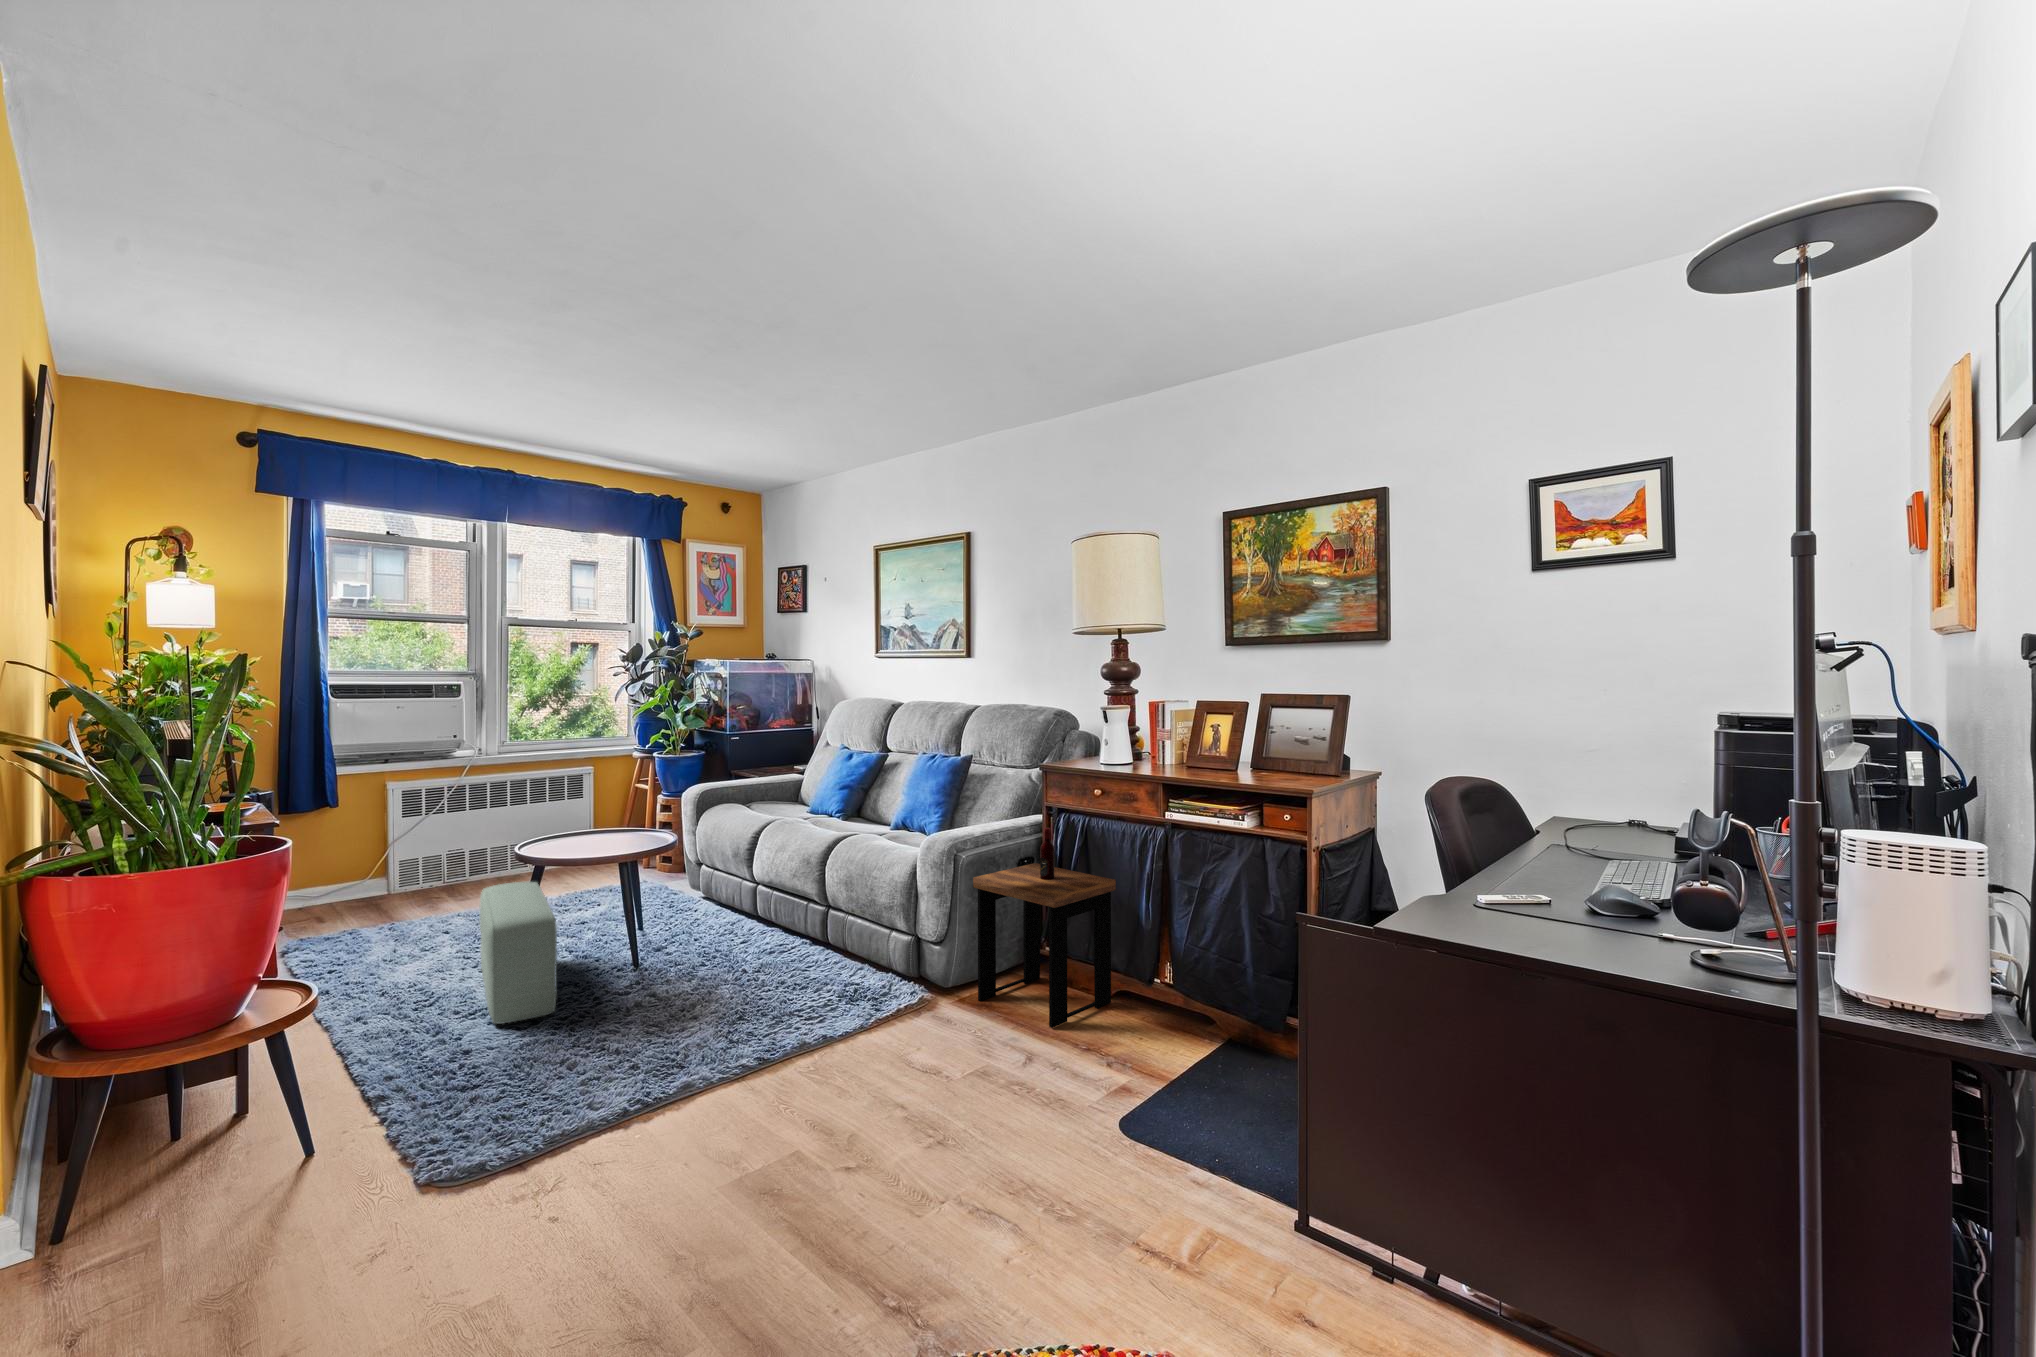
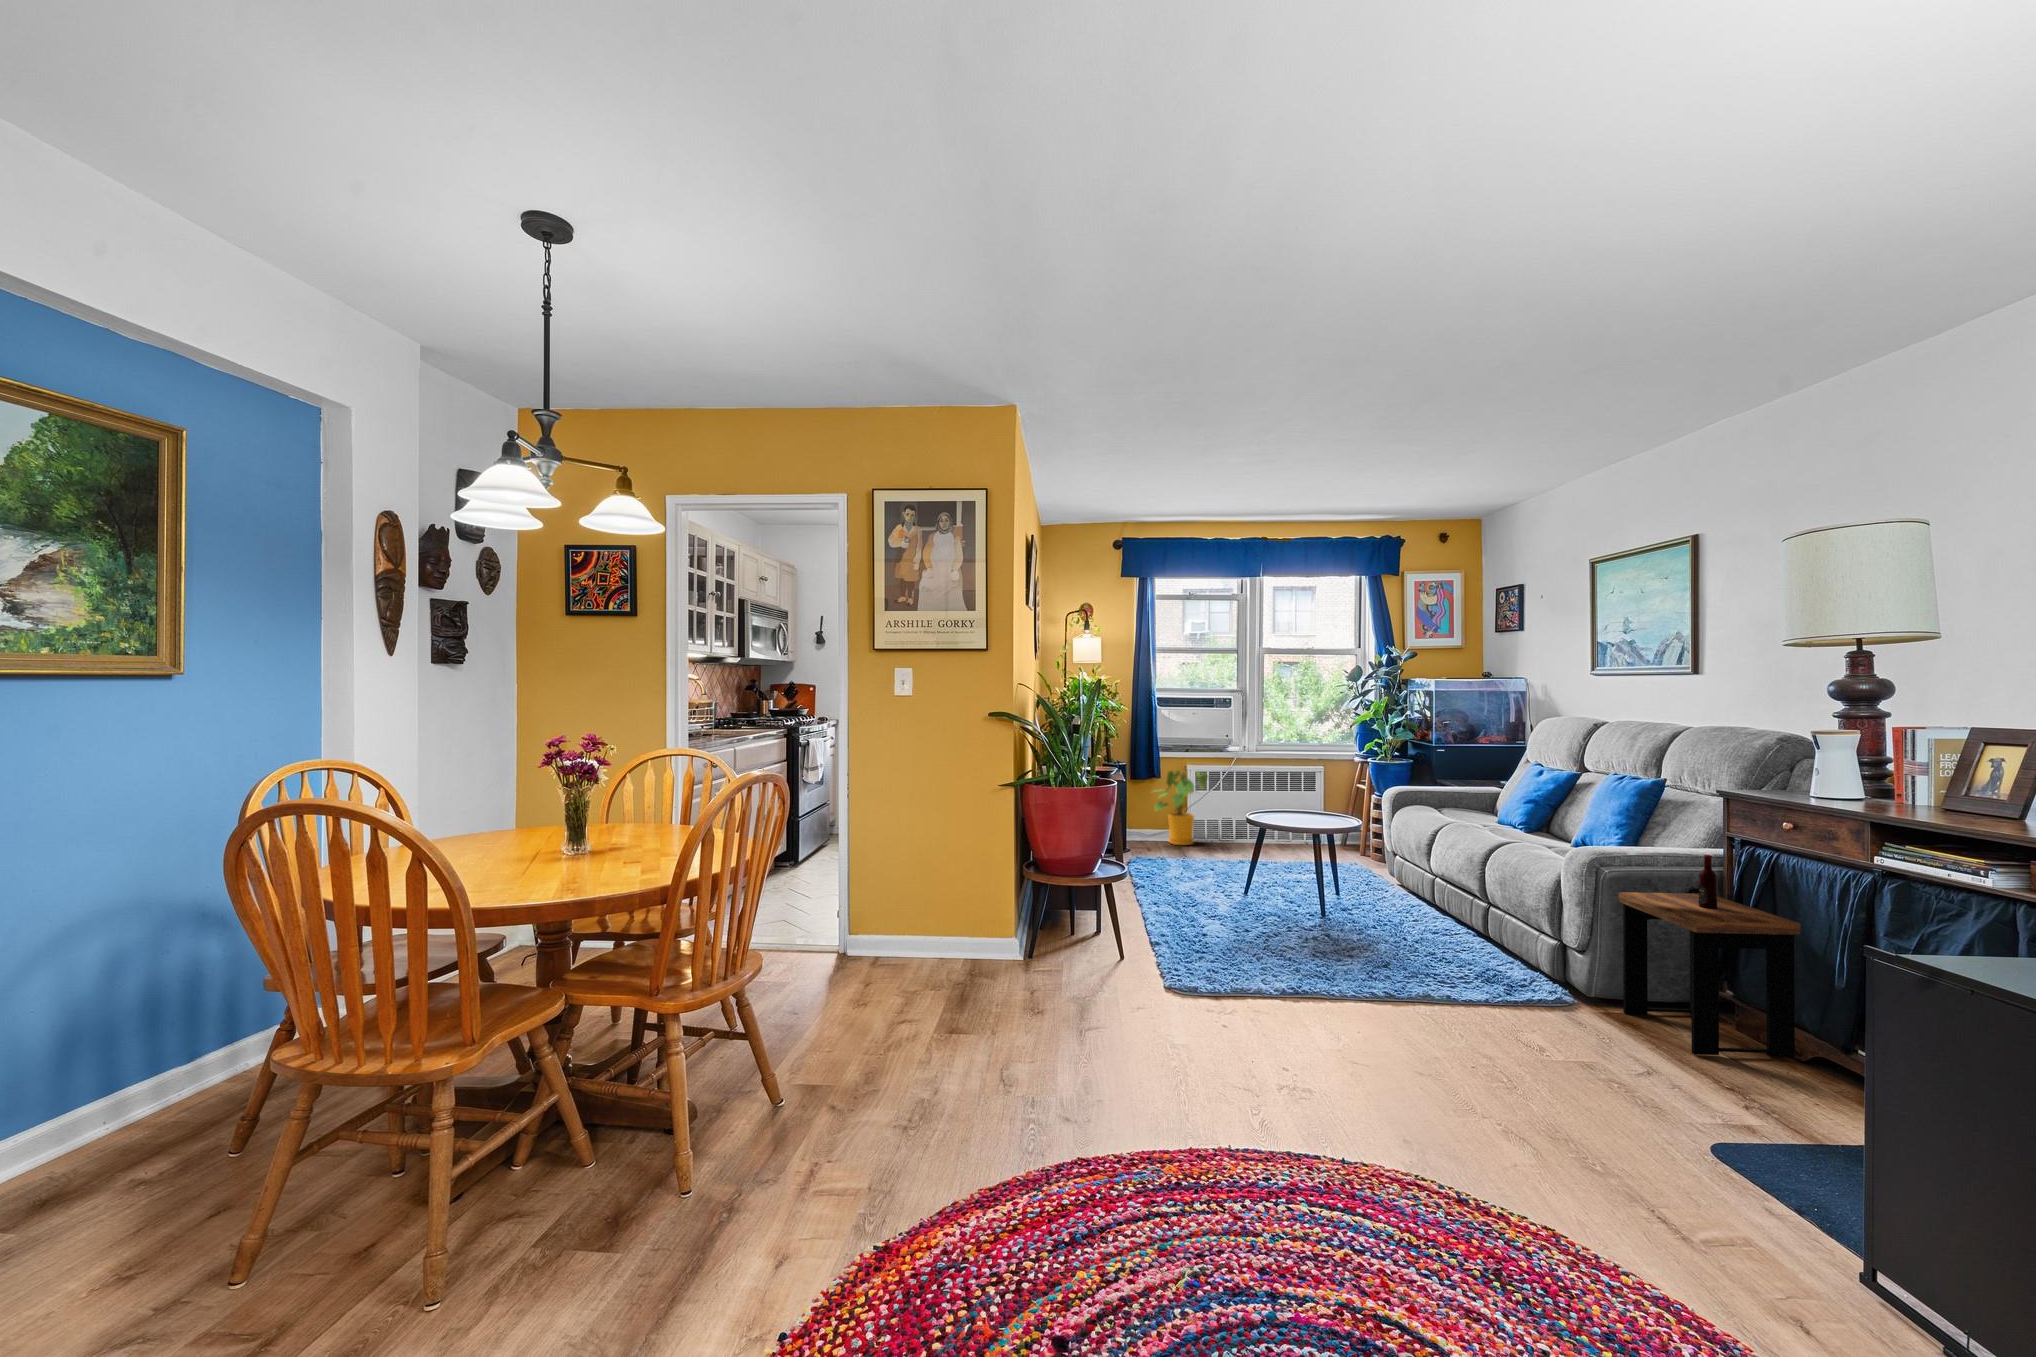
house plant: none [326,792,426,904] -> present [1155,771,1208,845]
pouf: present [479,882,557,1024] -> none [1220,837,1263,929]

